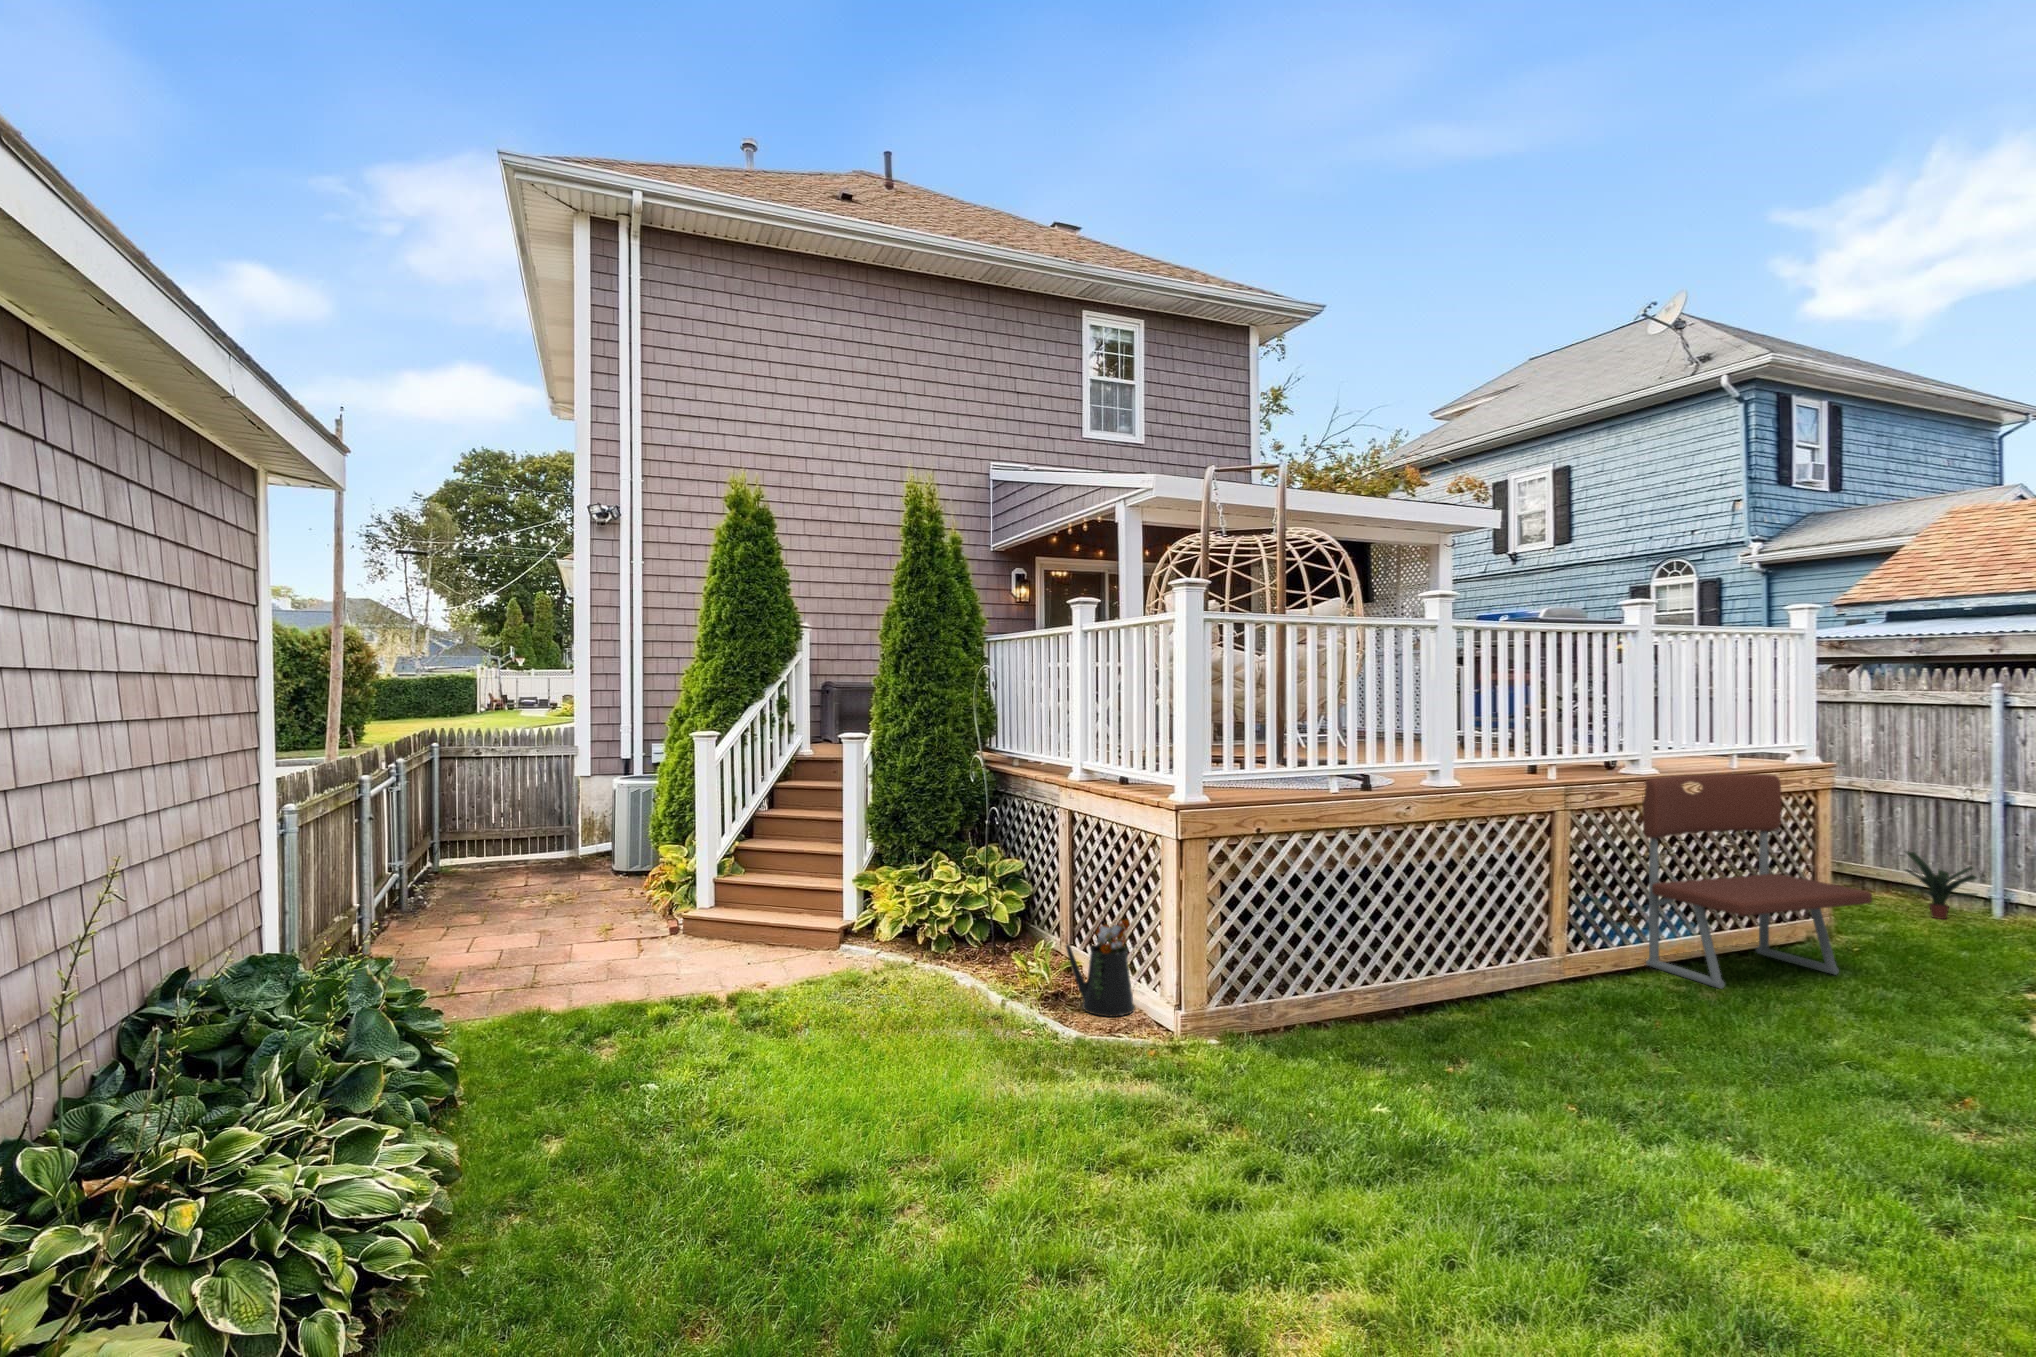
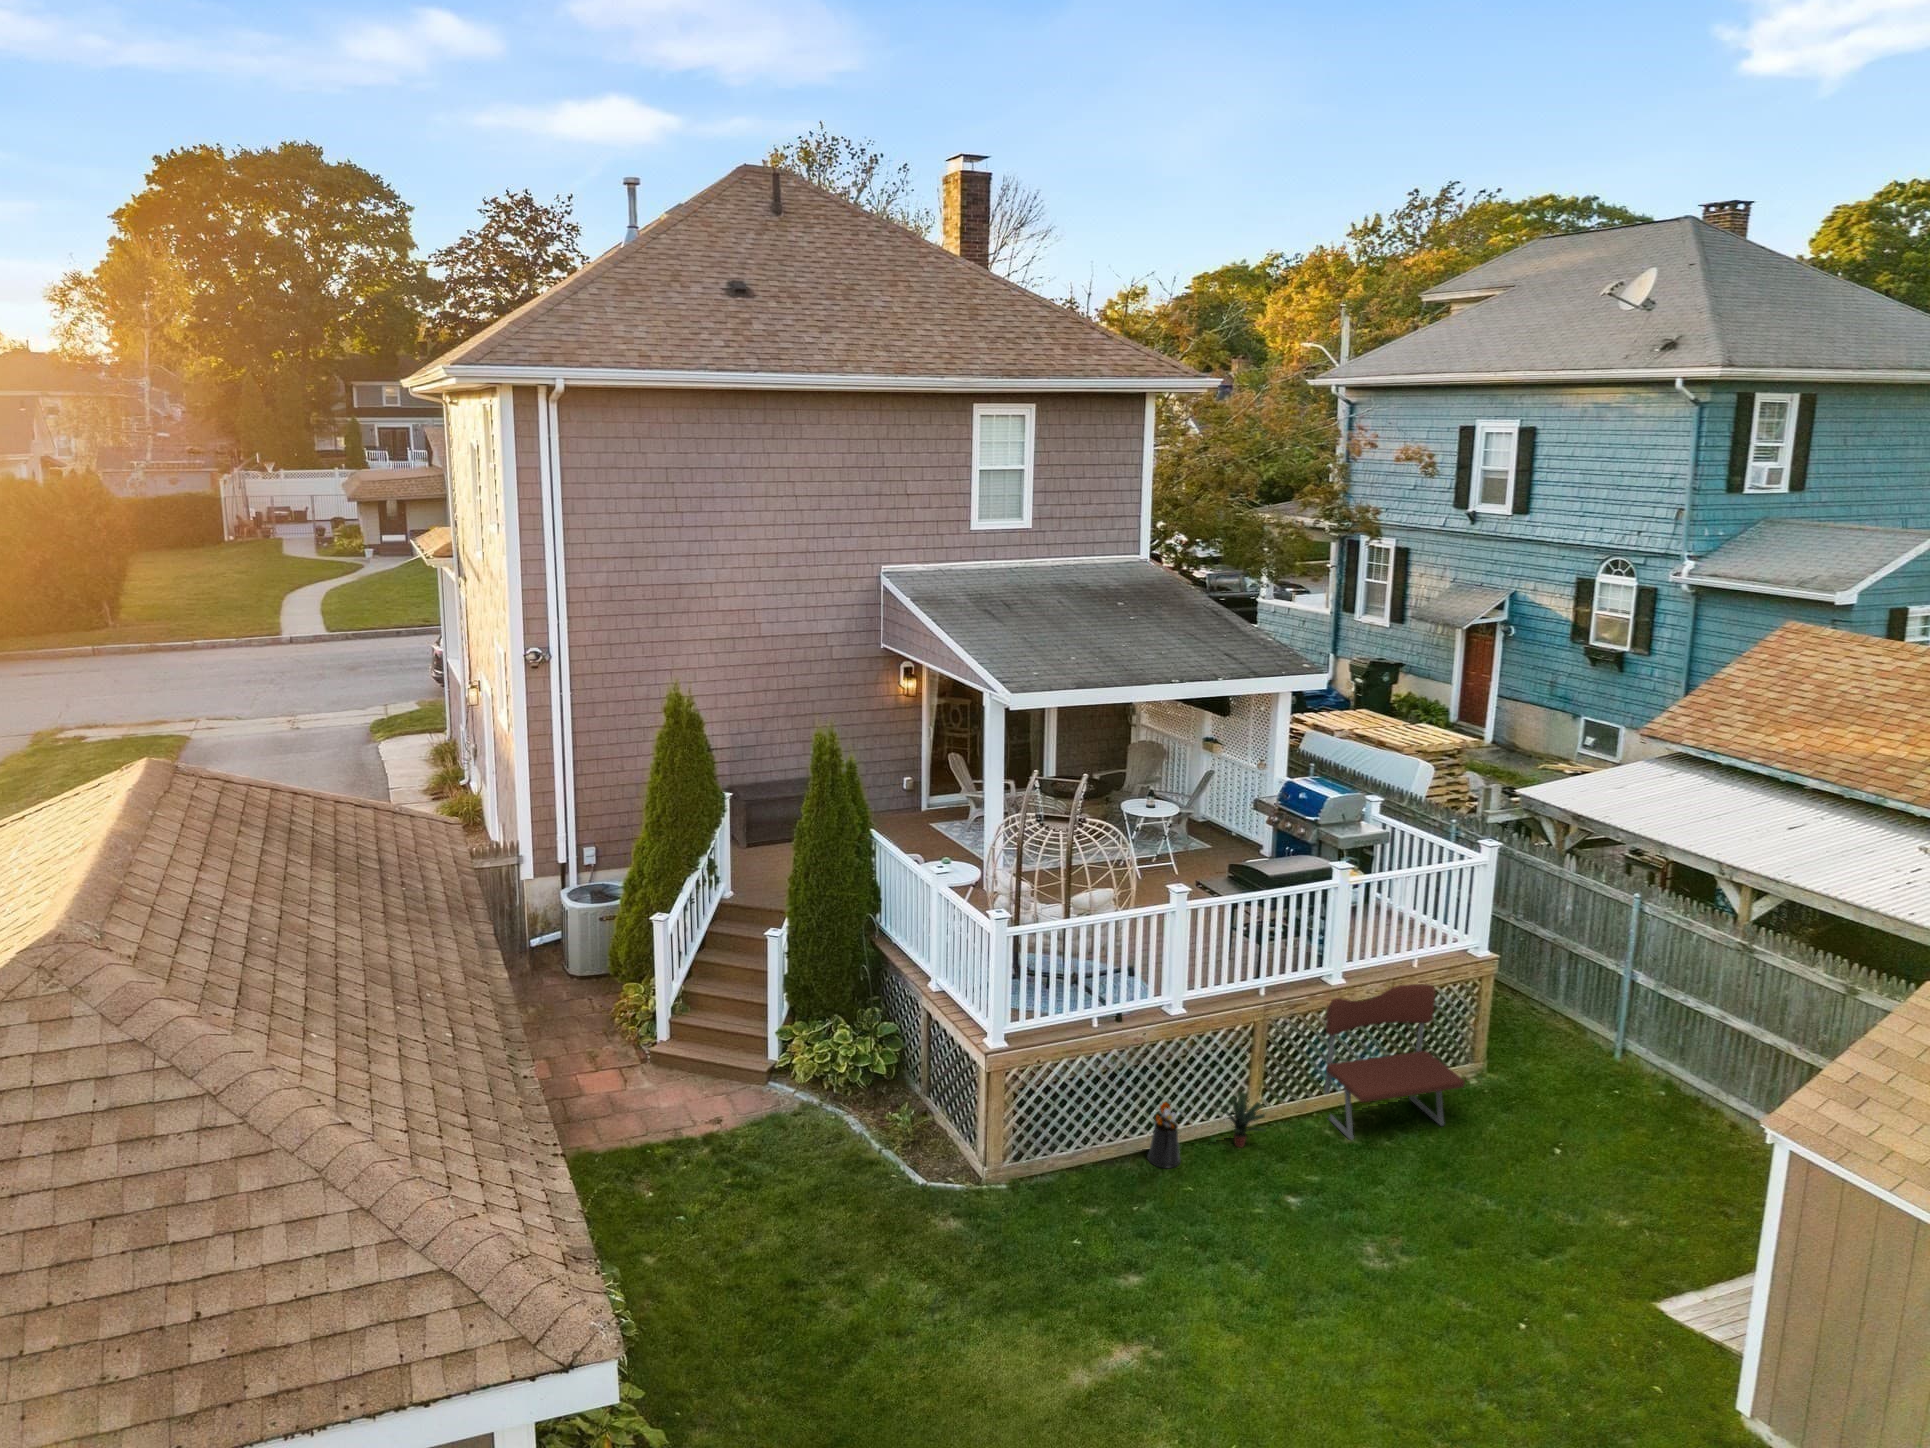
potted plant: present [1902,851,1977,919] -> present [1217,1092,1265,1148]
watering can: present [1066,920,1144,1017] -> present [1147,1102,1181,1168]

